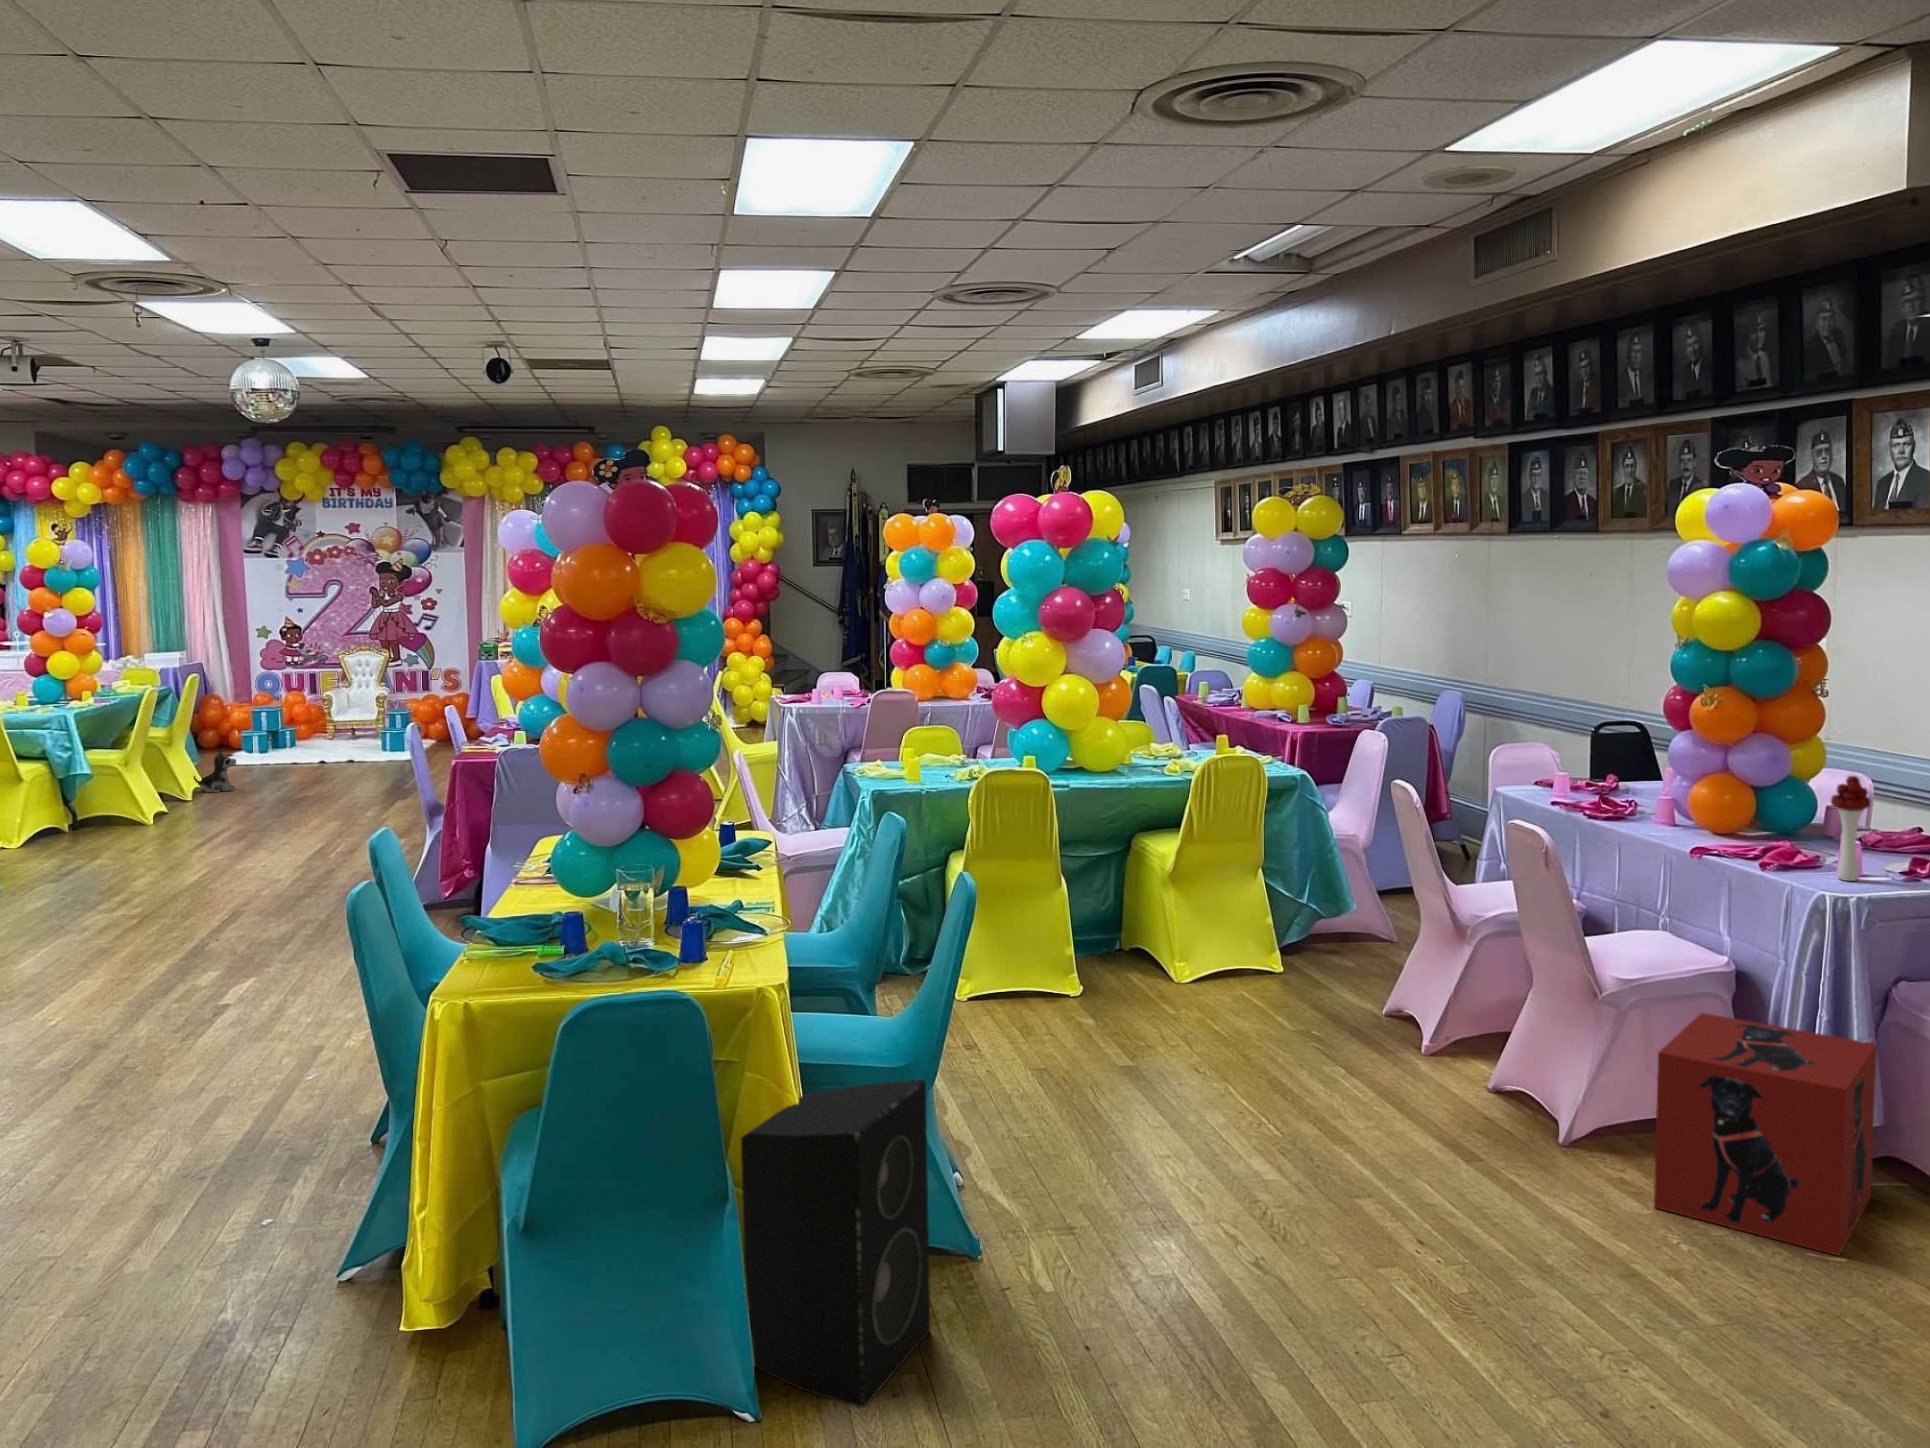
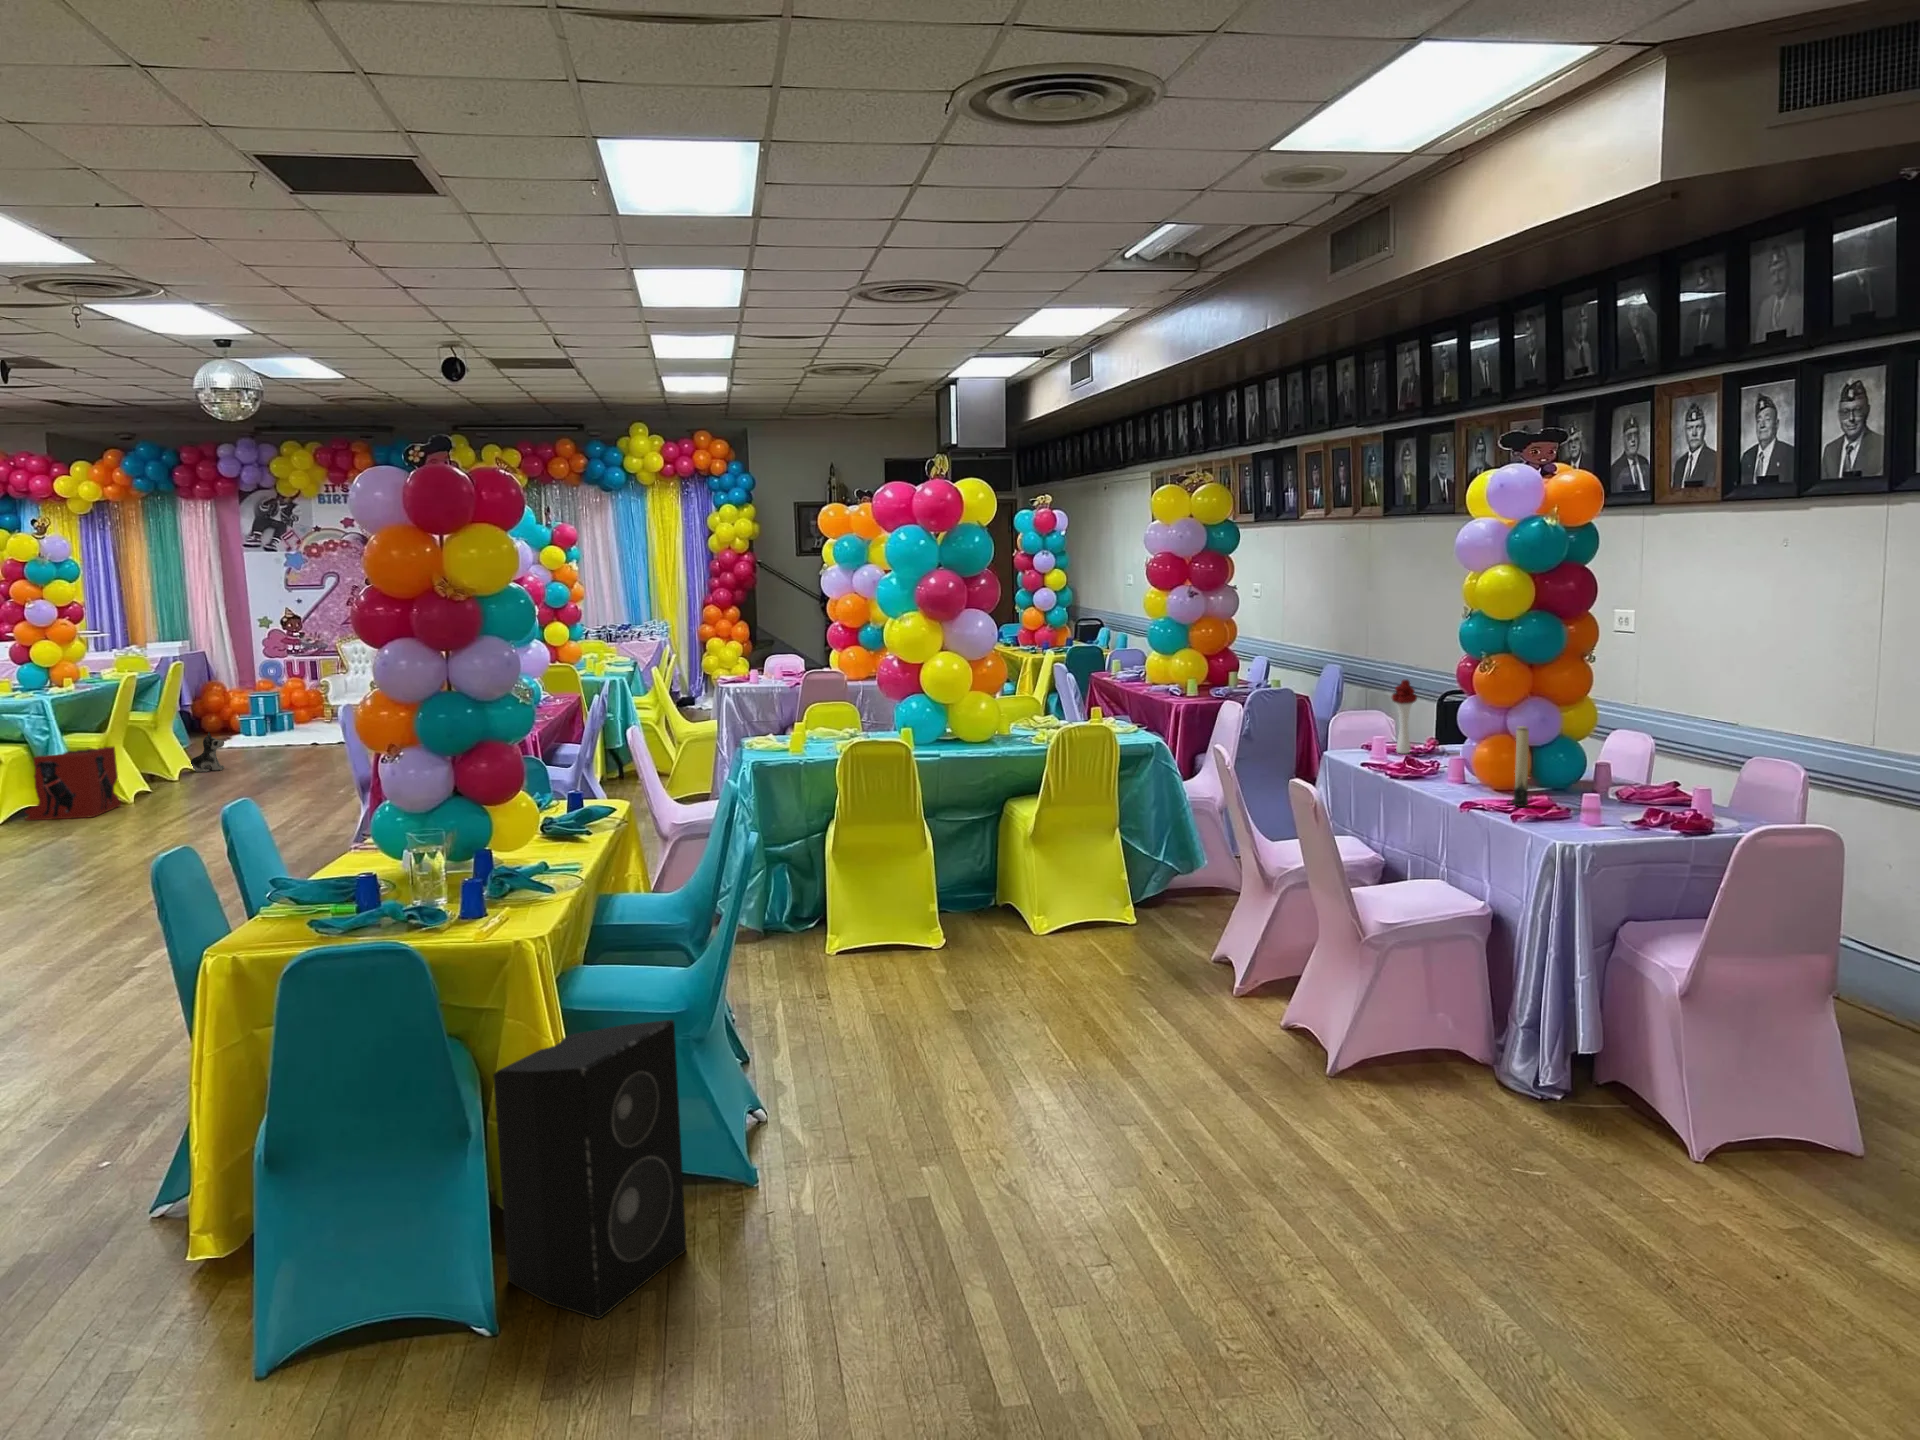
candle: none [1739,765,1767,852] -> present [1507,726,1529,807]
flower bouquet: present [1831,776,1871,881] -> present [1391,679,1417,754]
storage box: present [1654,1013,1877,1256] -> present [25,746,121,821]

